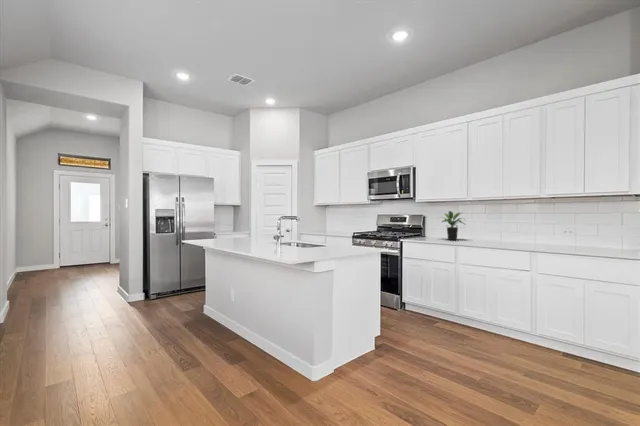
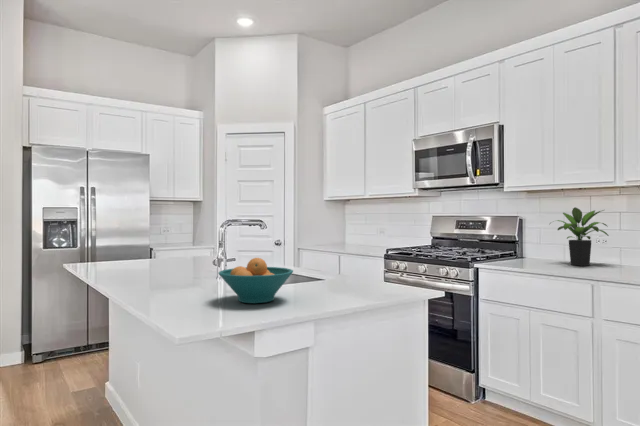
fruit bowl: none [287,236,321,257] -> present [219,258,293,303]

